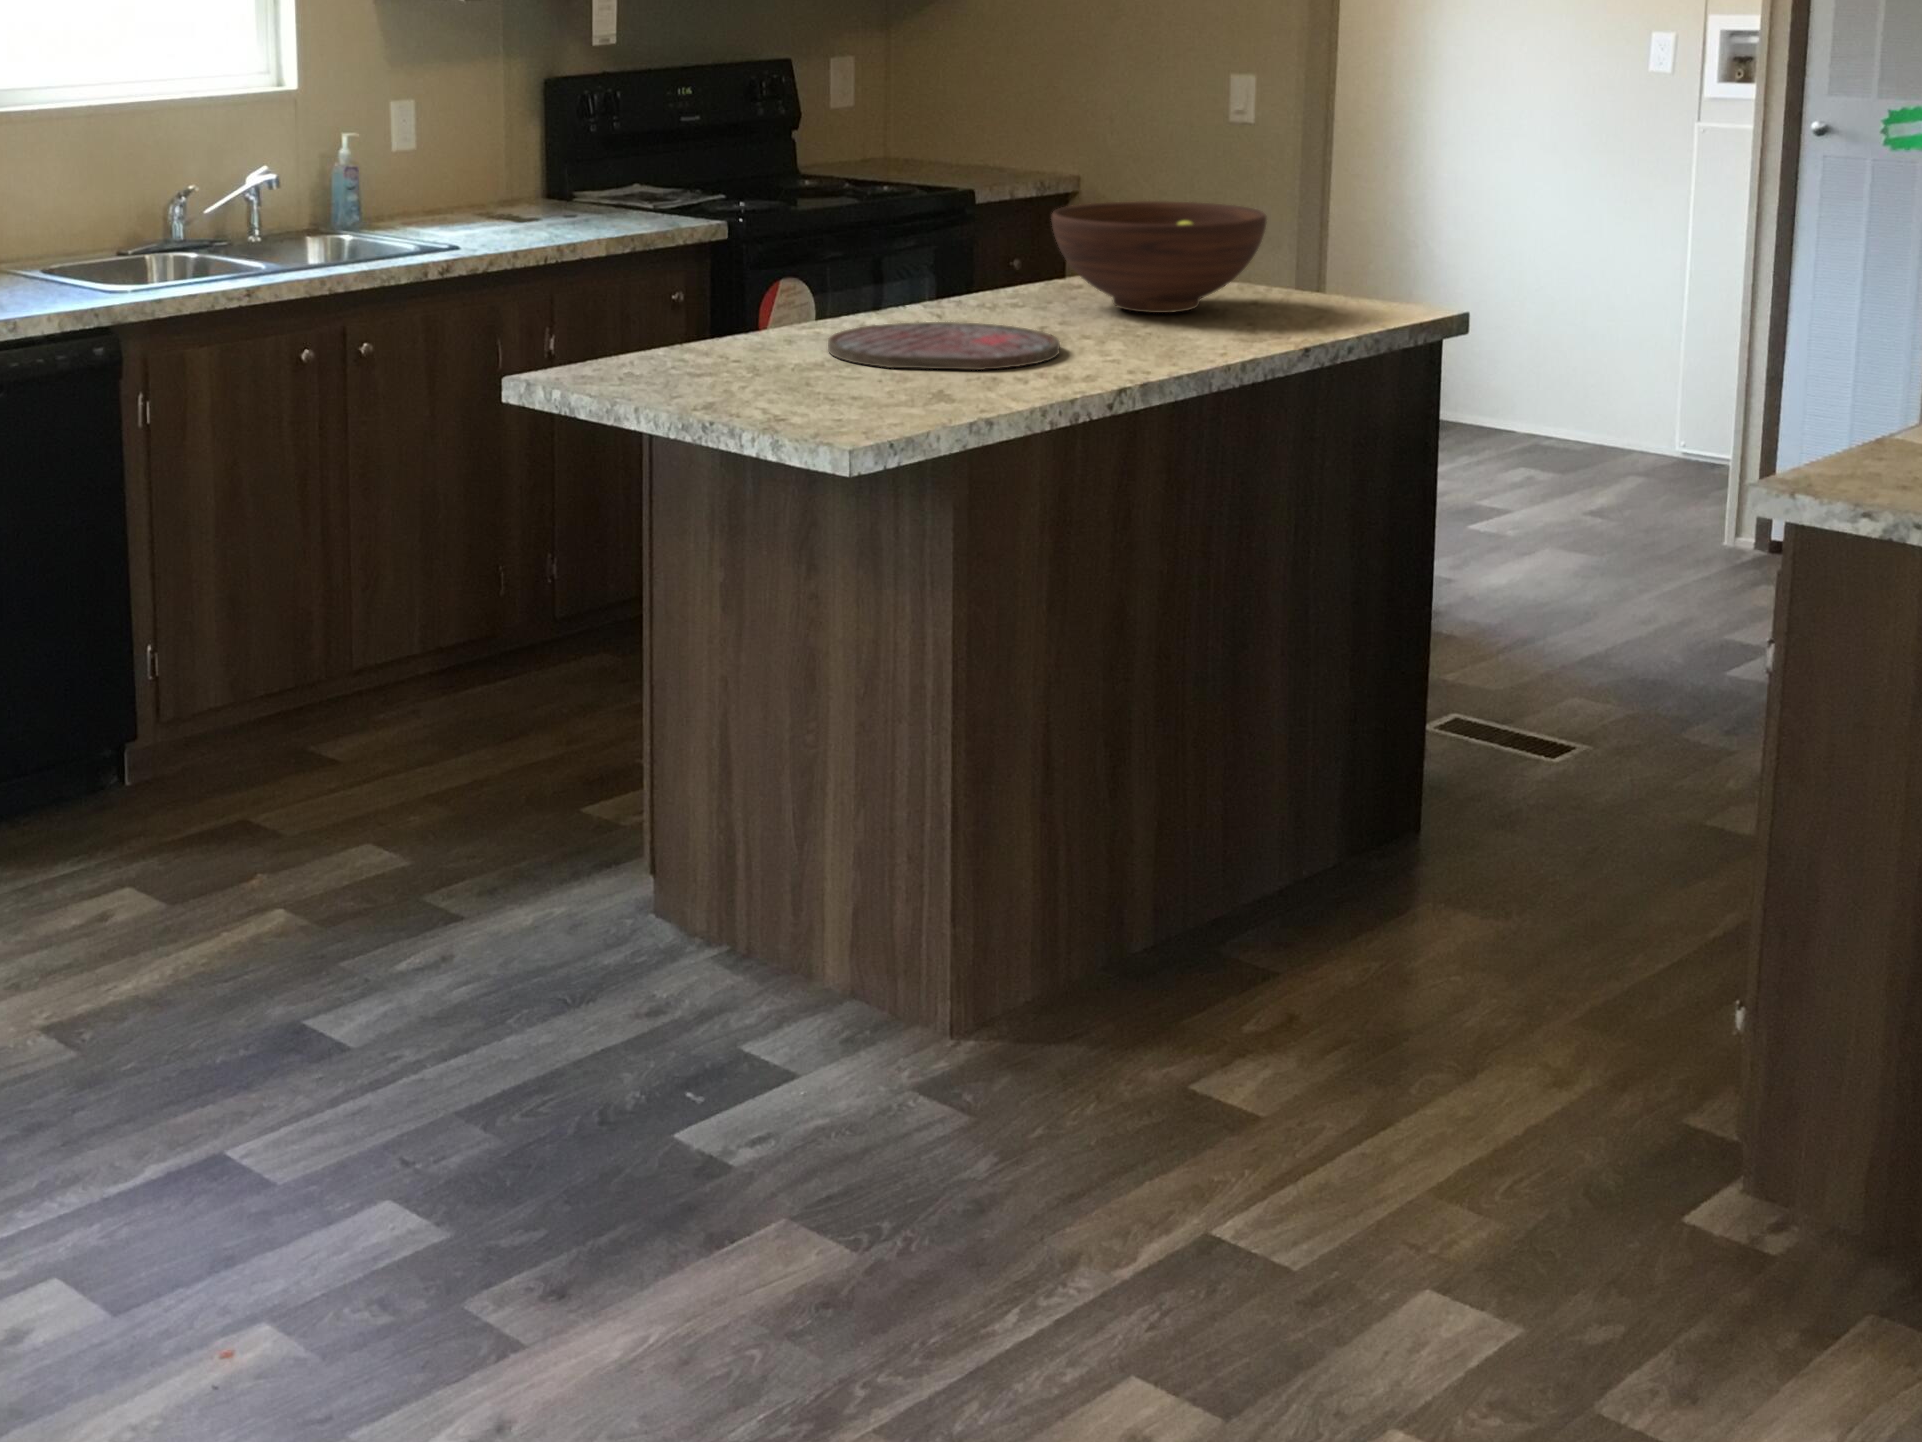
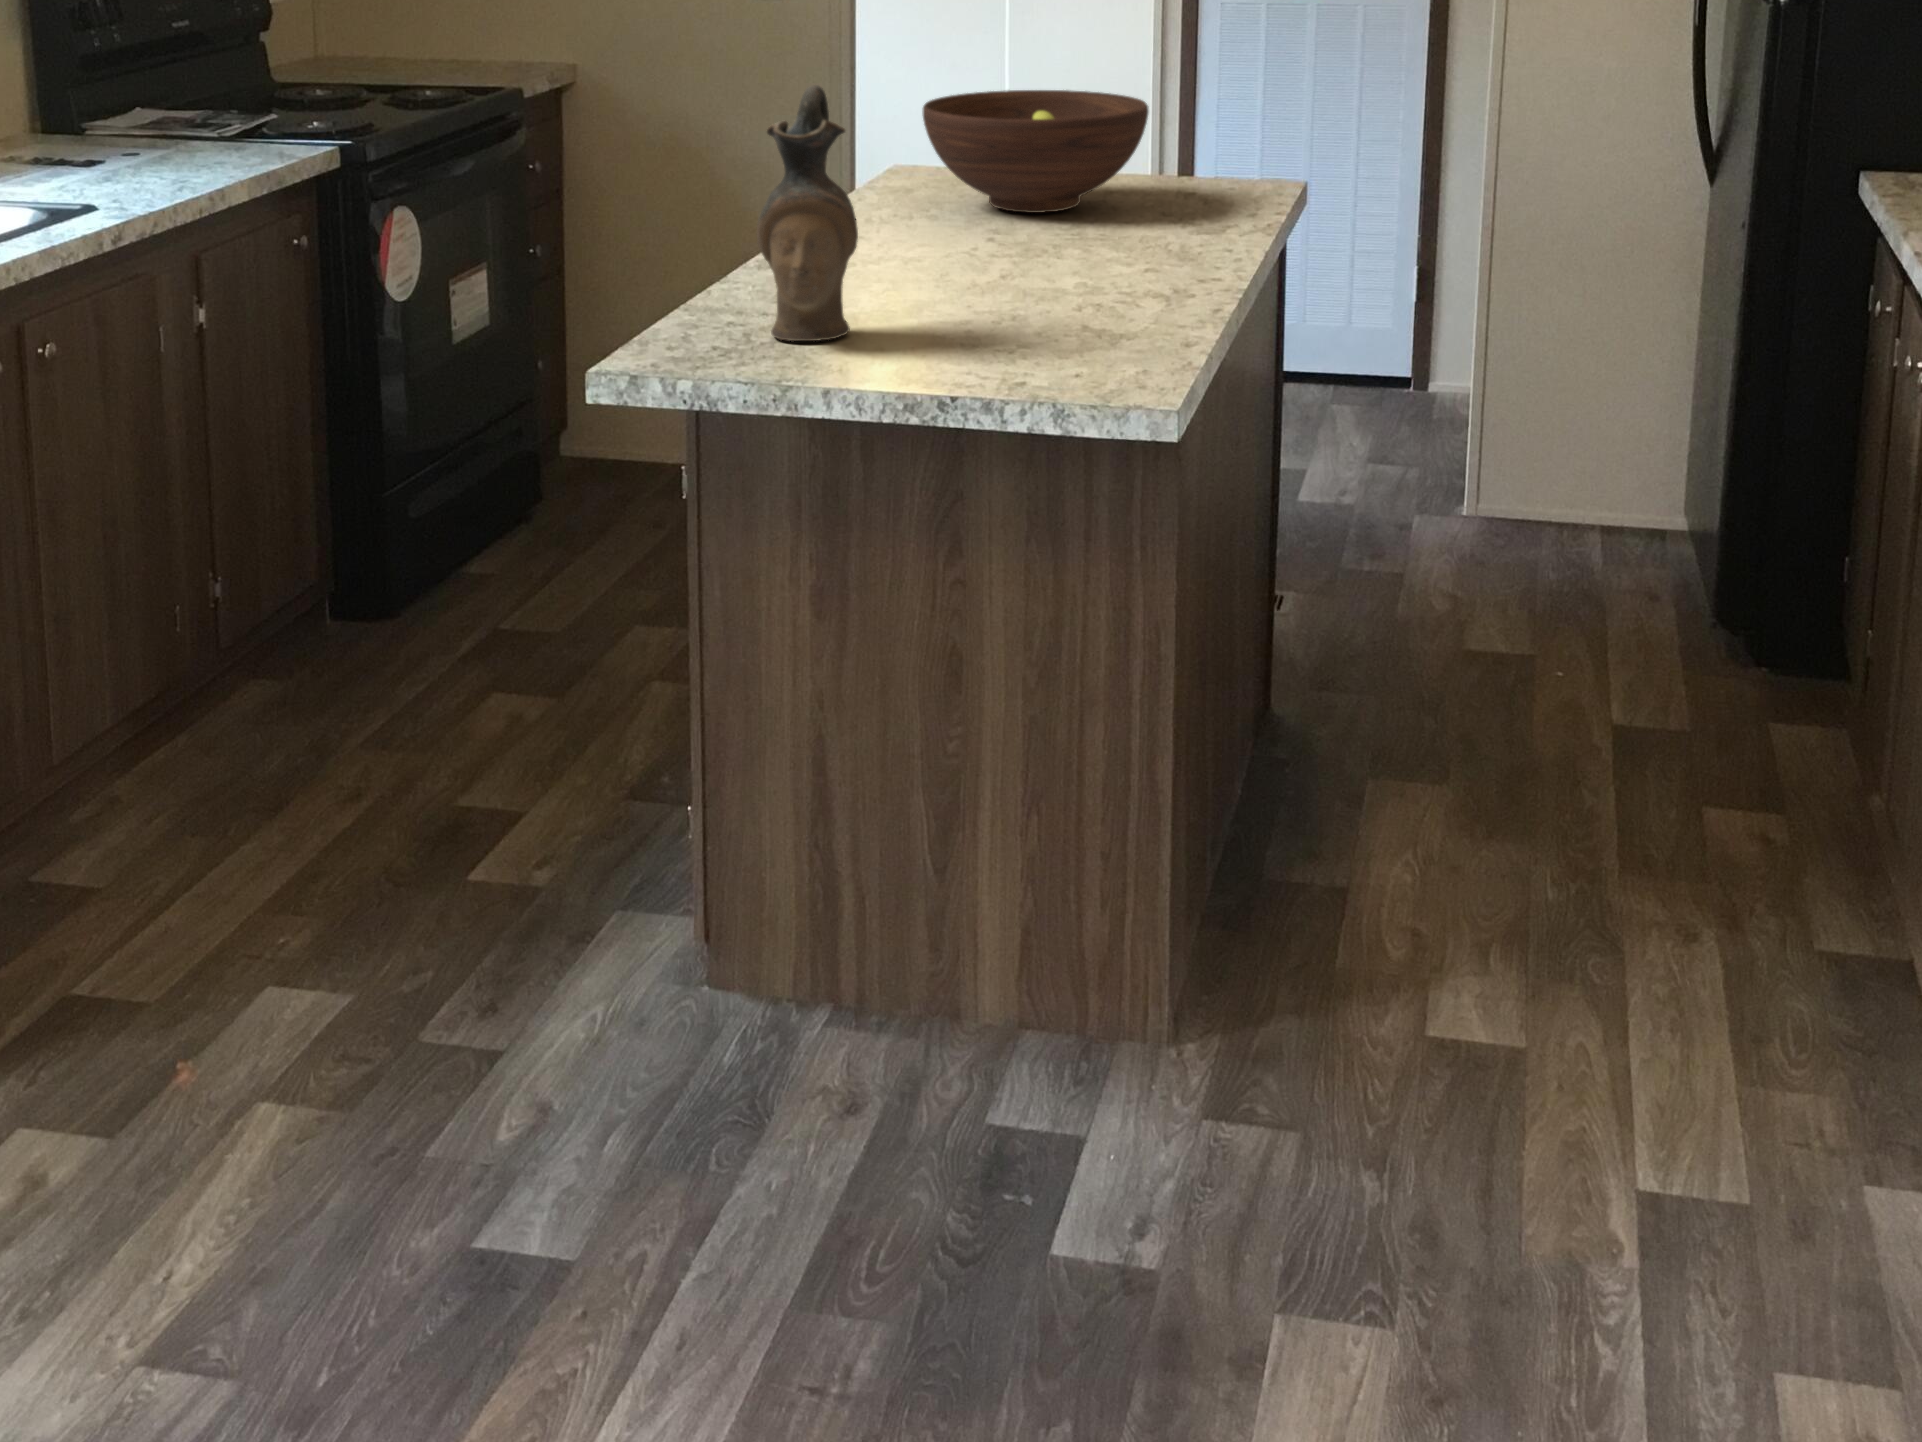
ceramic pitcher: none [658,165,751,376] -> present [757,85,858,341]
cutting board: present [828,322,1060,370] -> none [841,243,1100,305]

